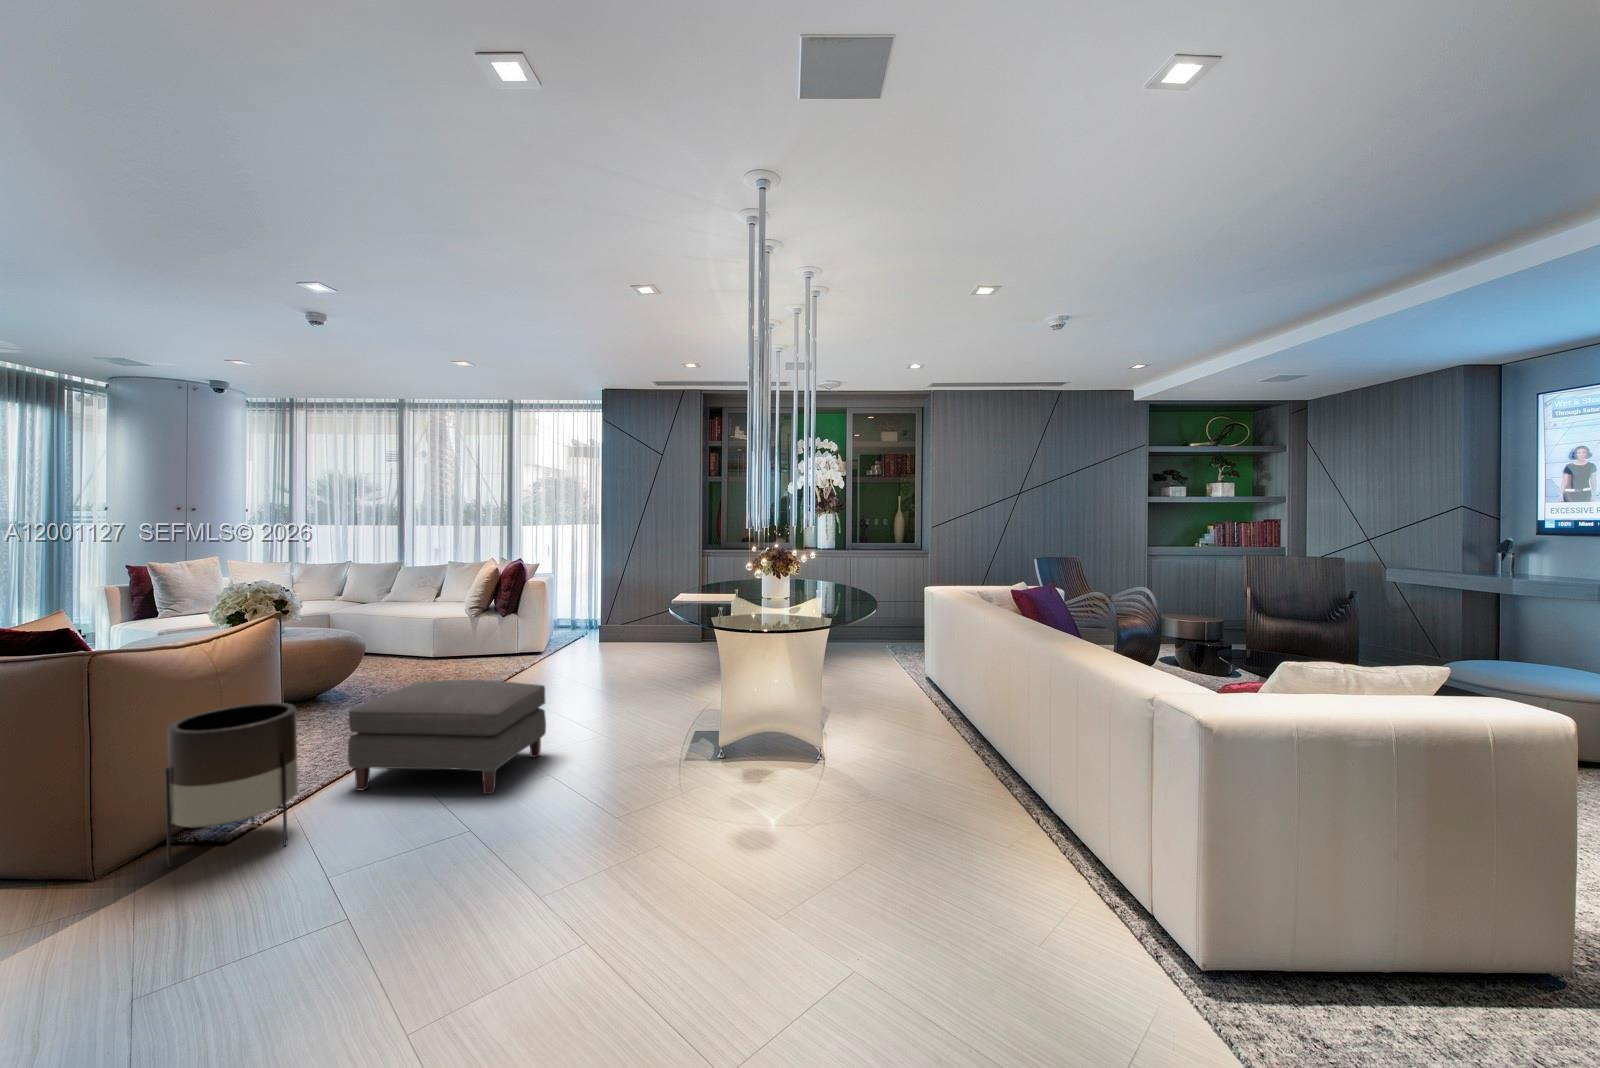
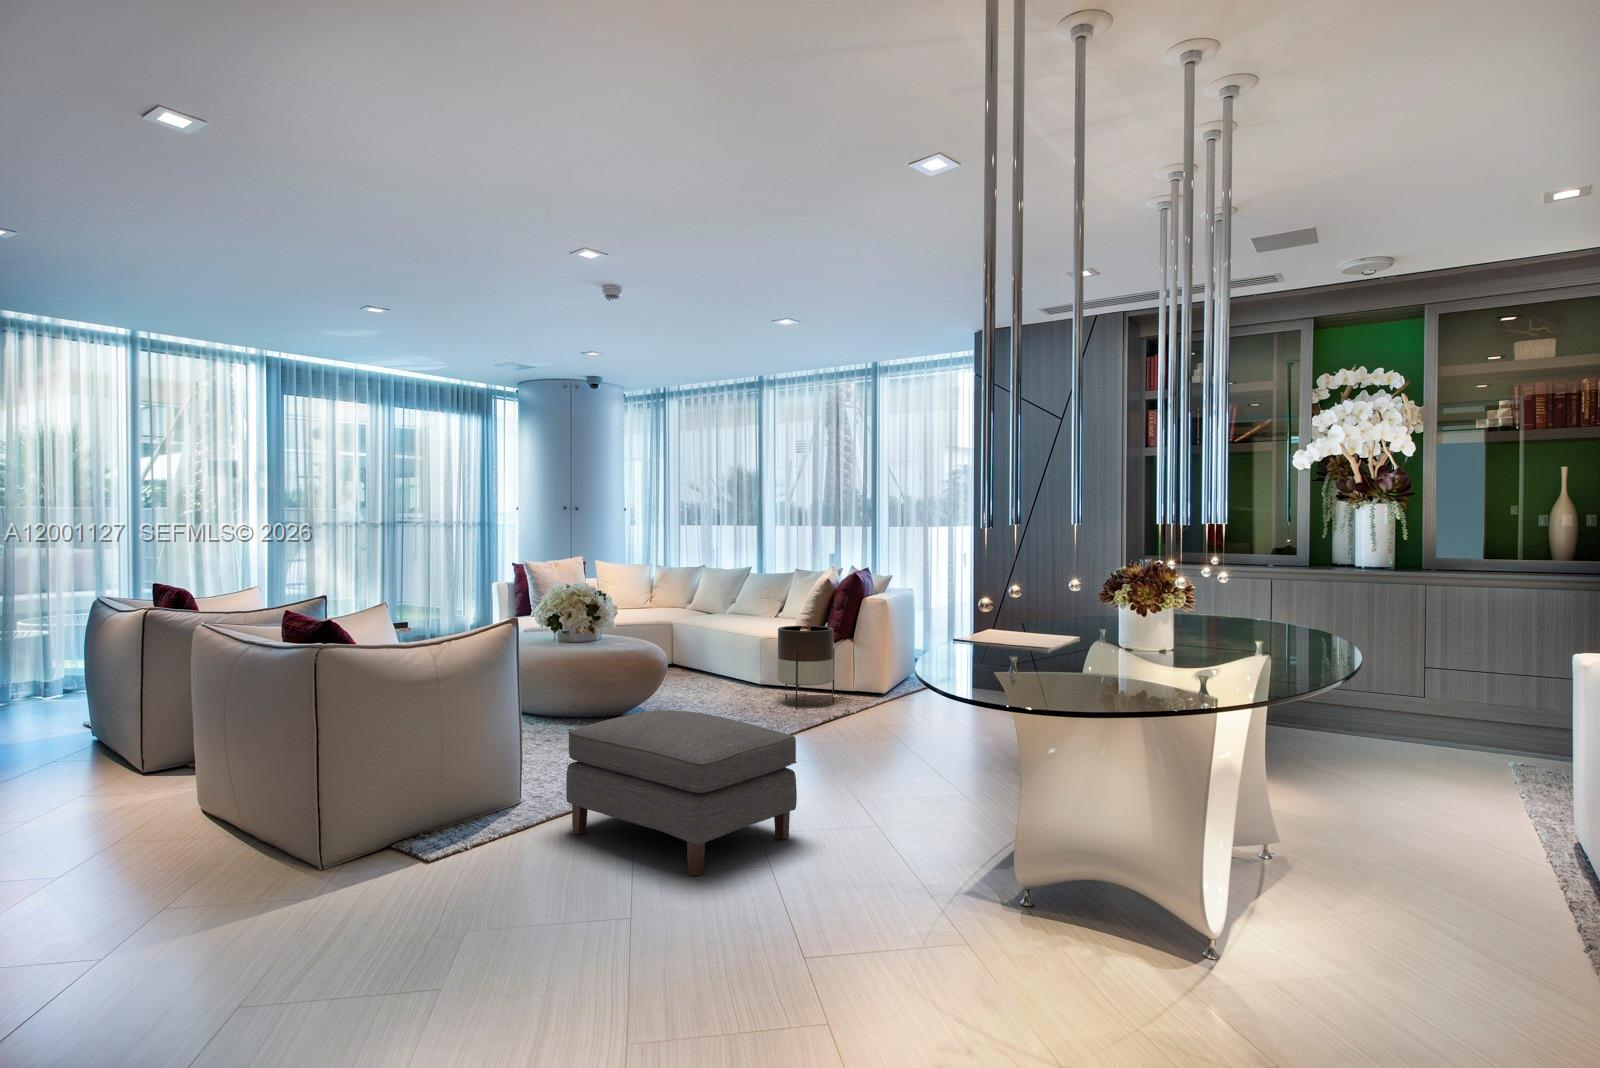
planter: present [165,703,298,868] -> present [777,626,834,710]

